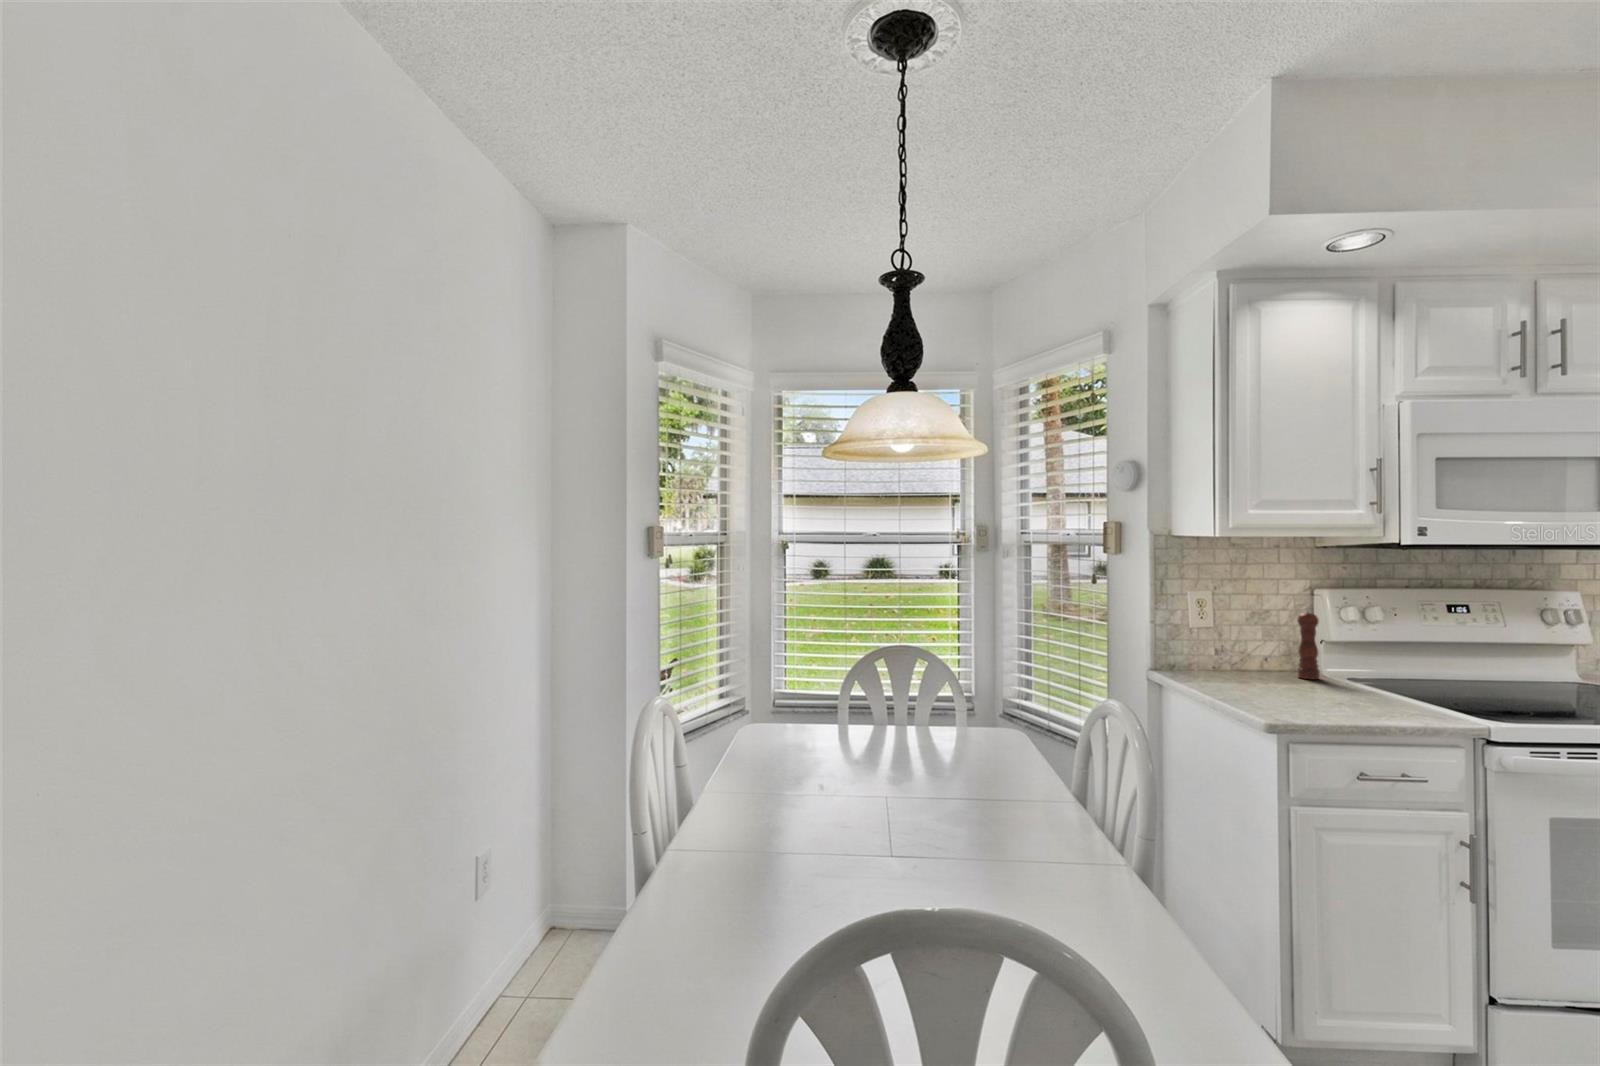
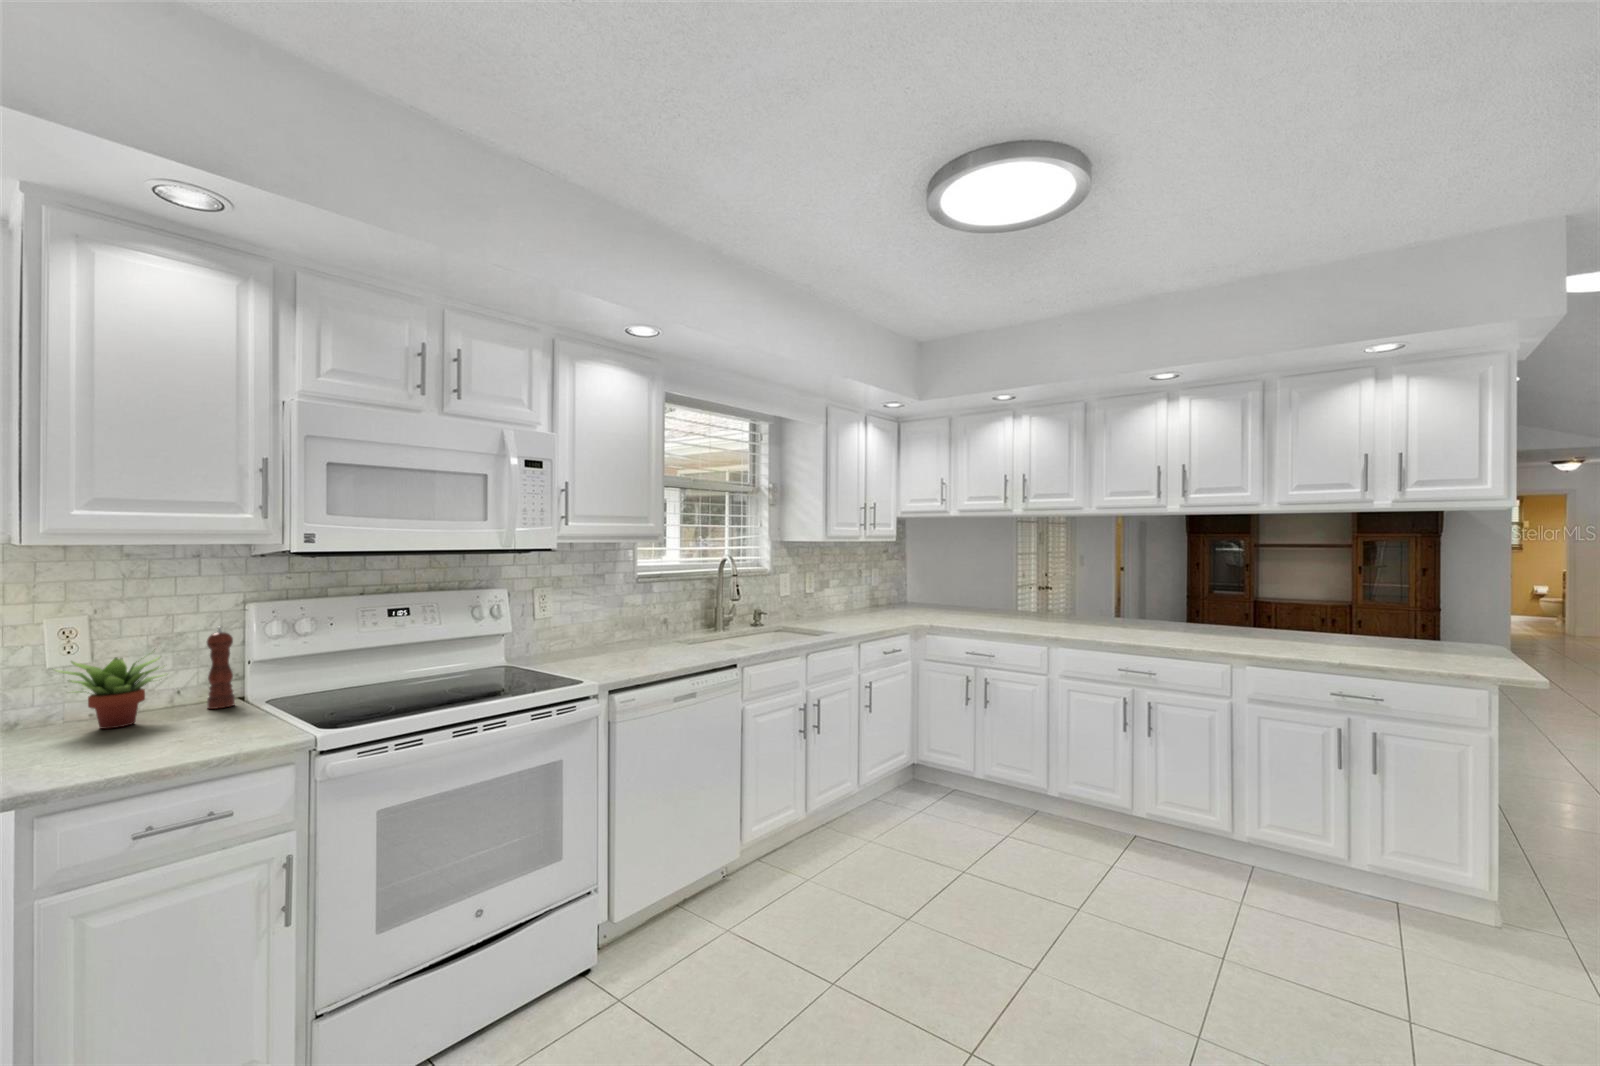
succulent plant: none [1215,622,1287,682] -> present [53,657,166,729]

